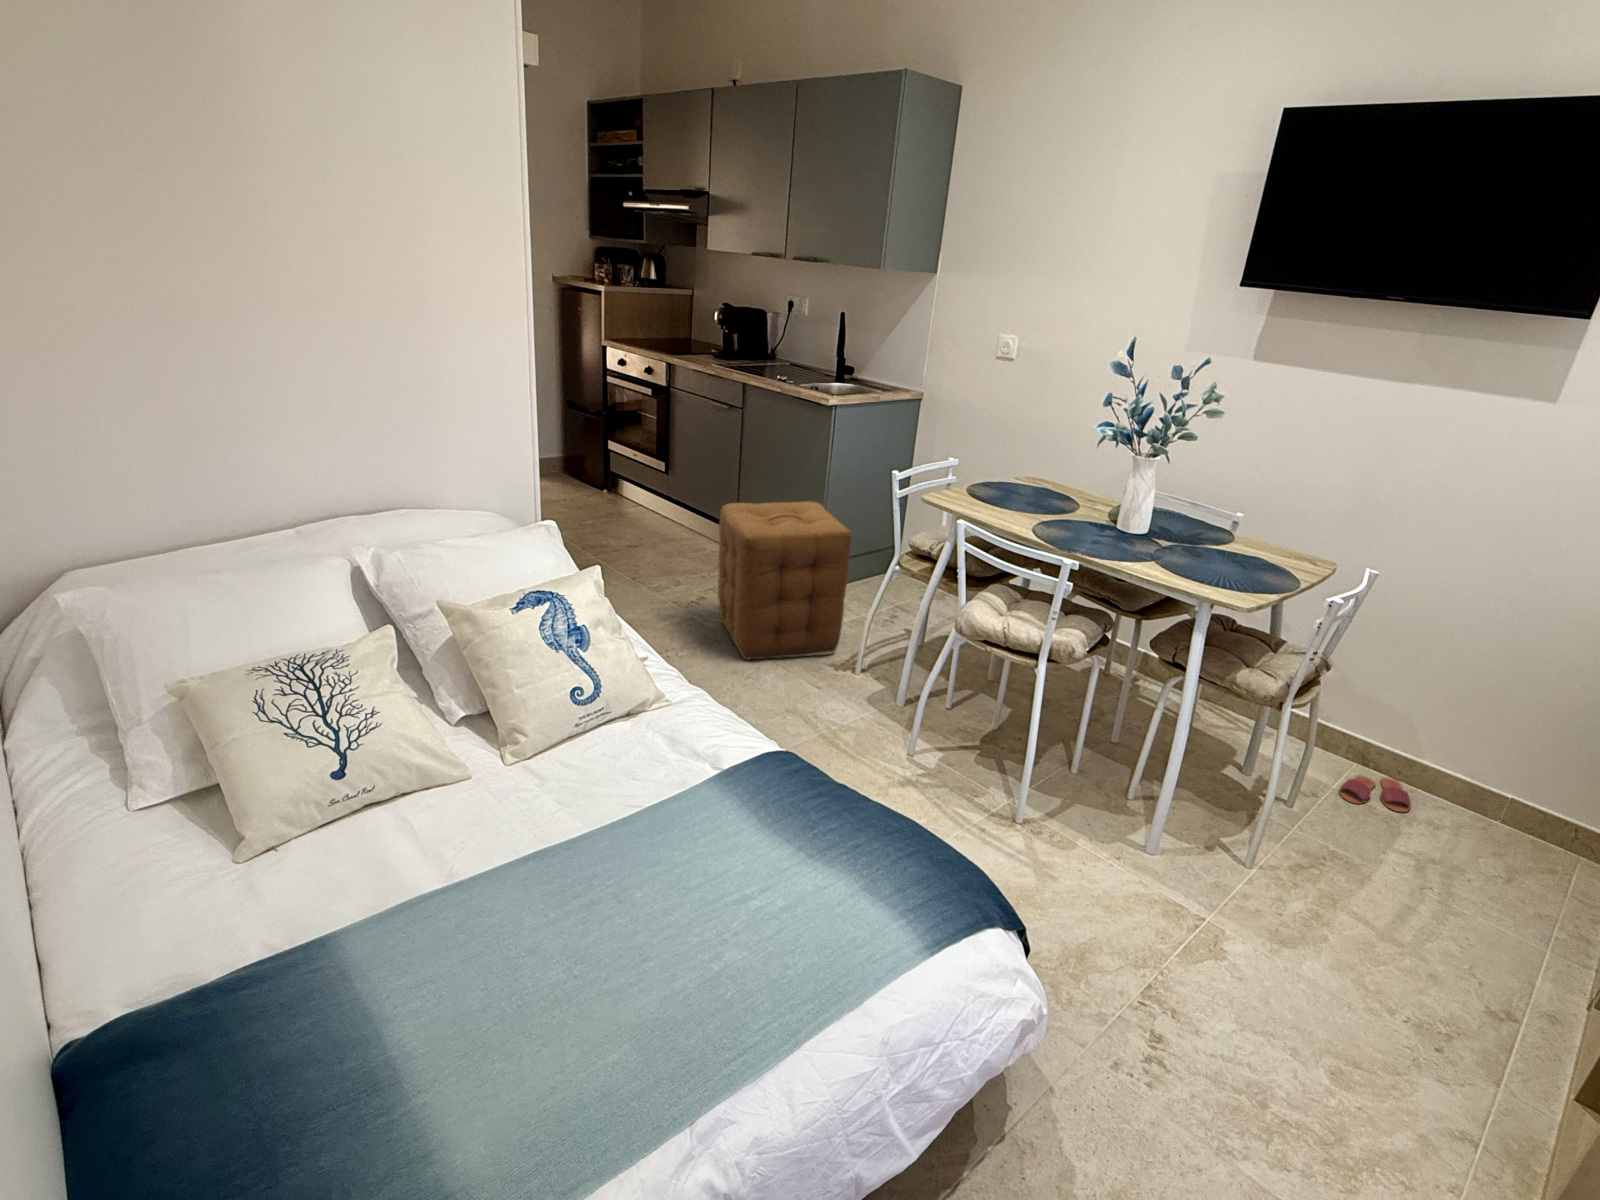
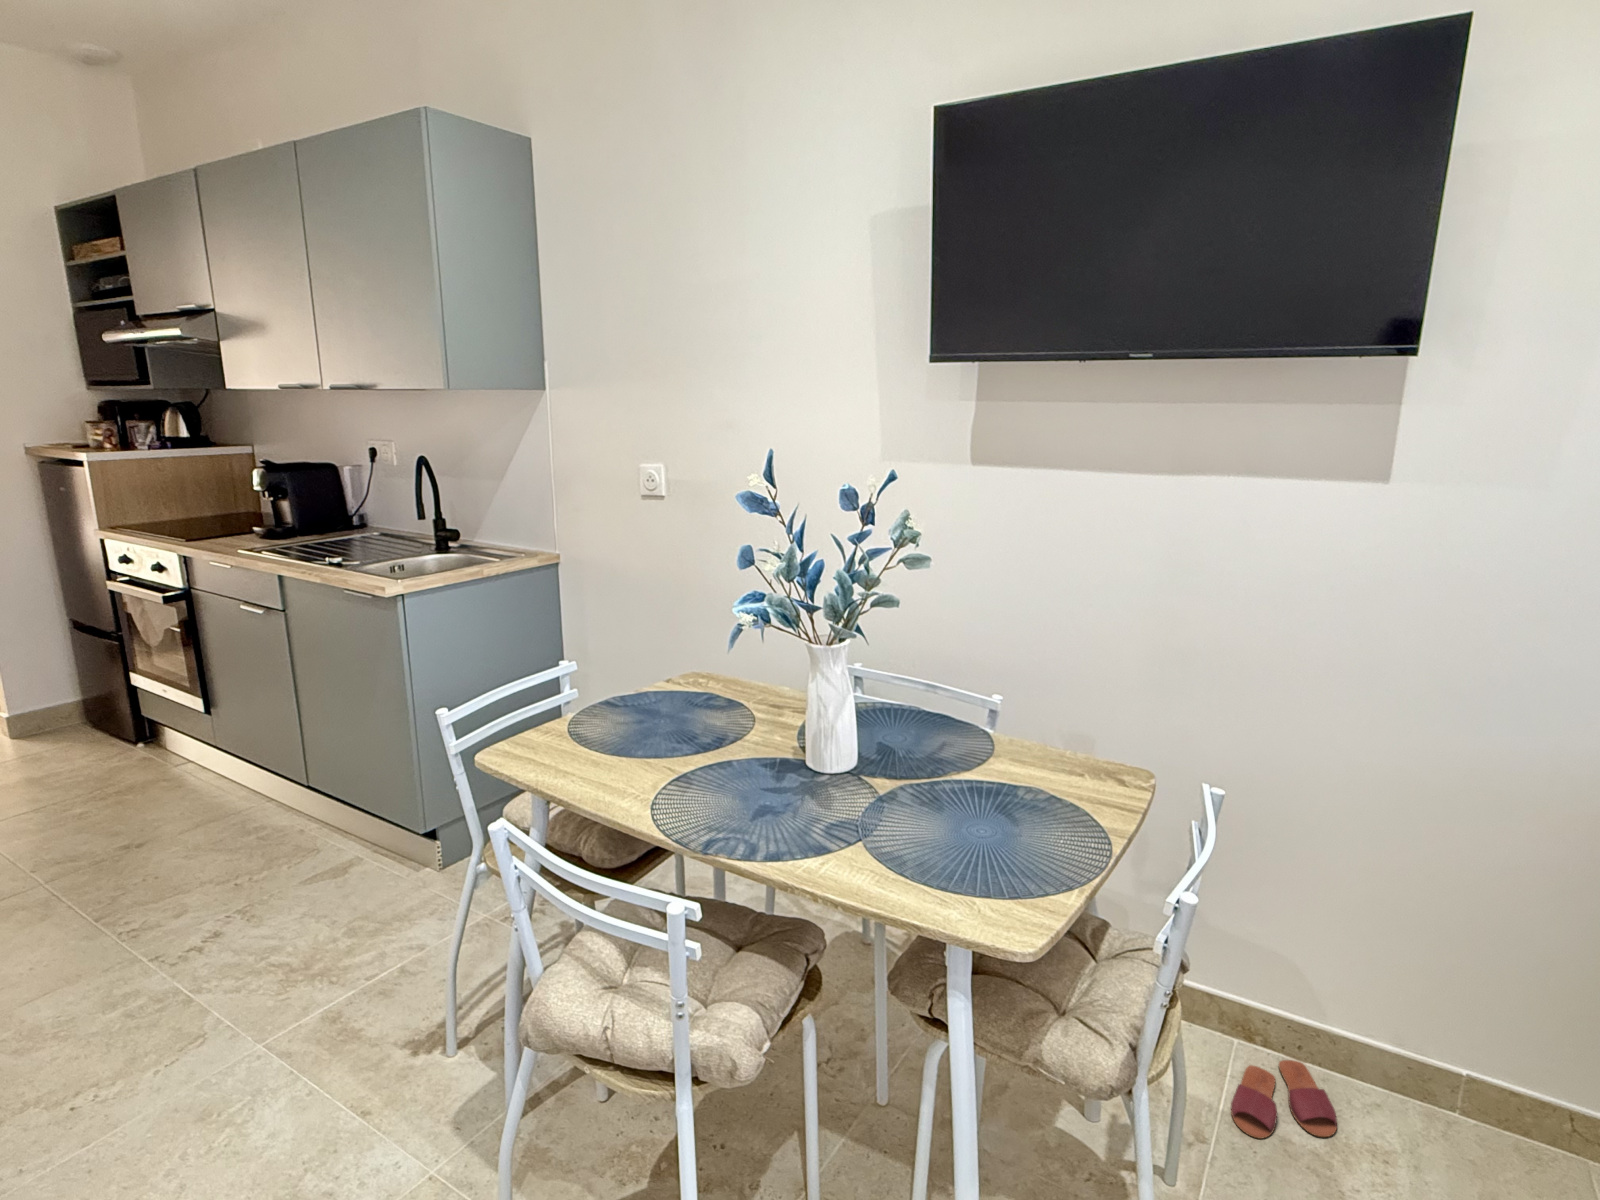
ottoman: present [718,502,851,659] -> none [171,757,425,1081]

